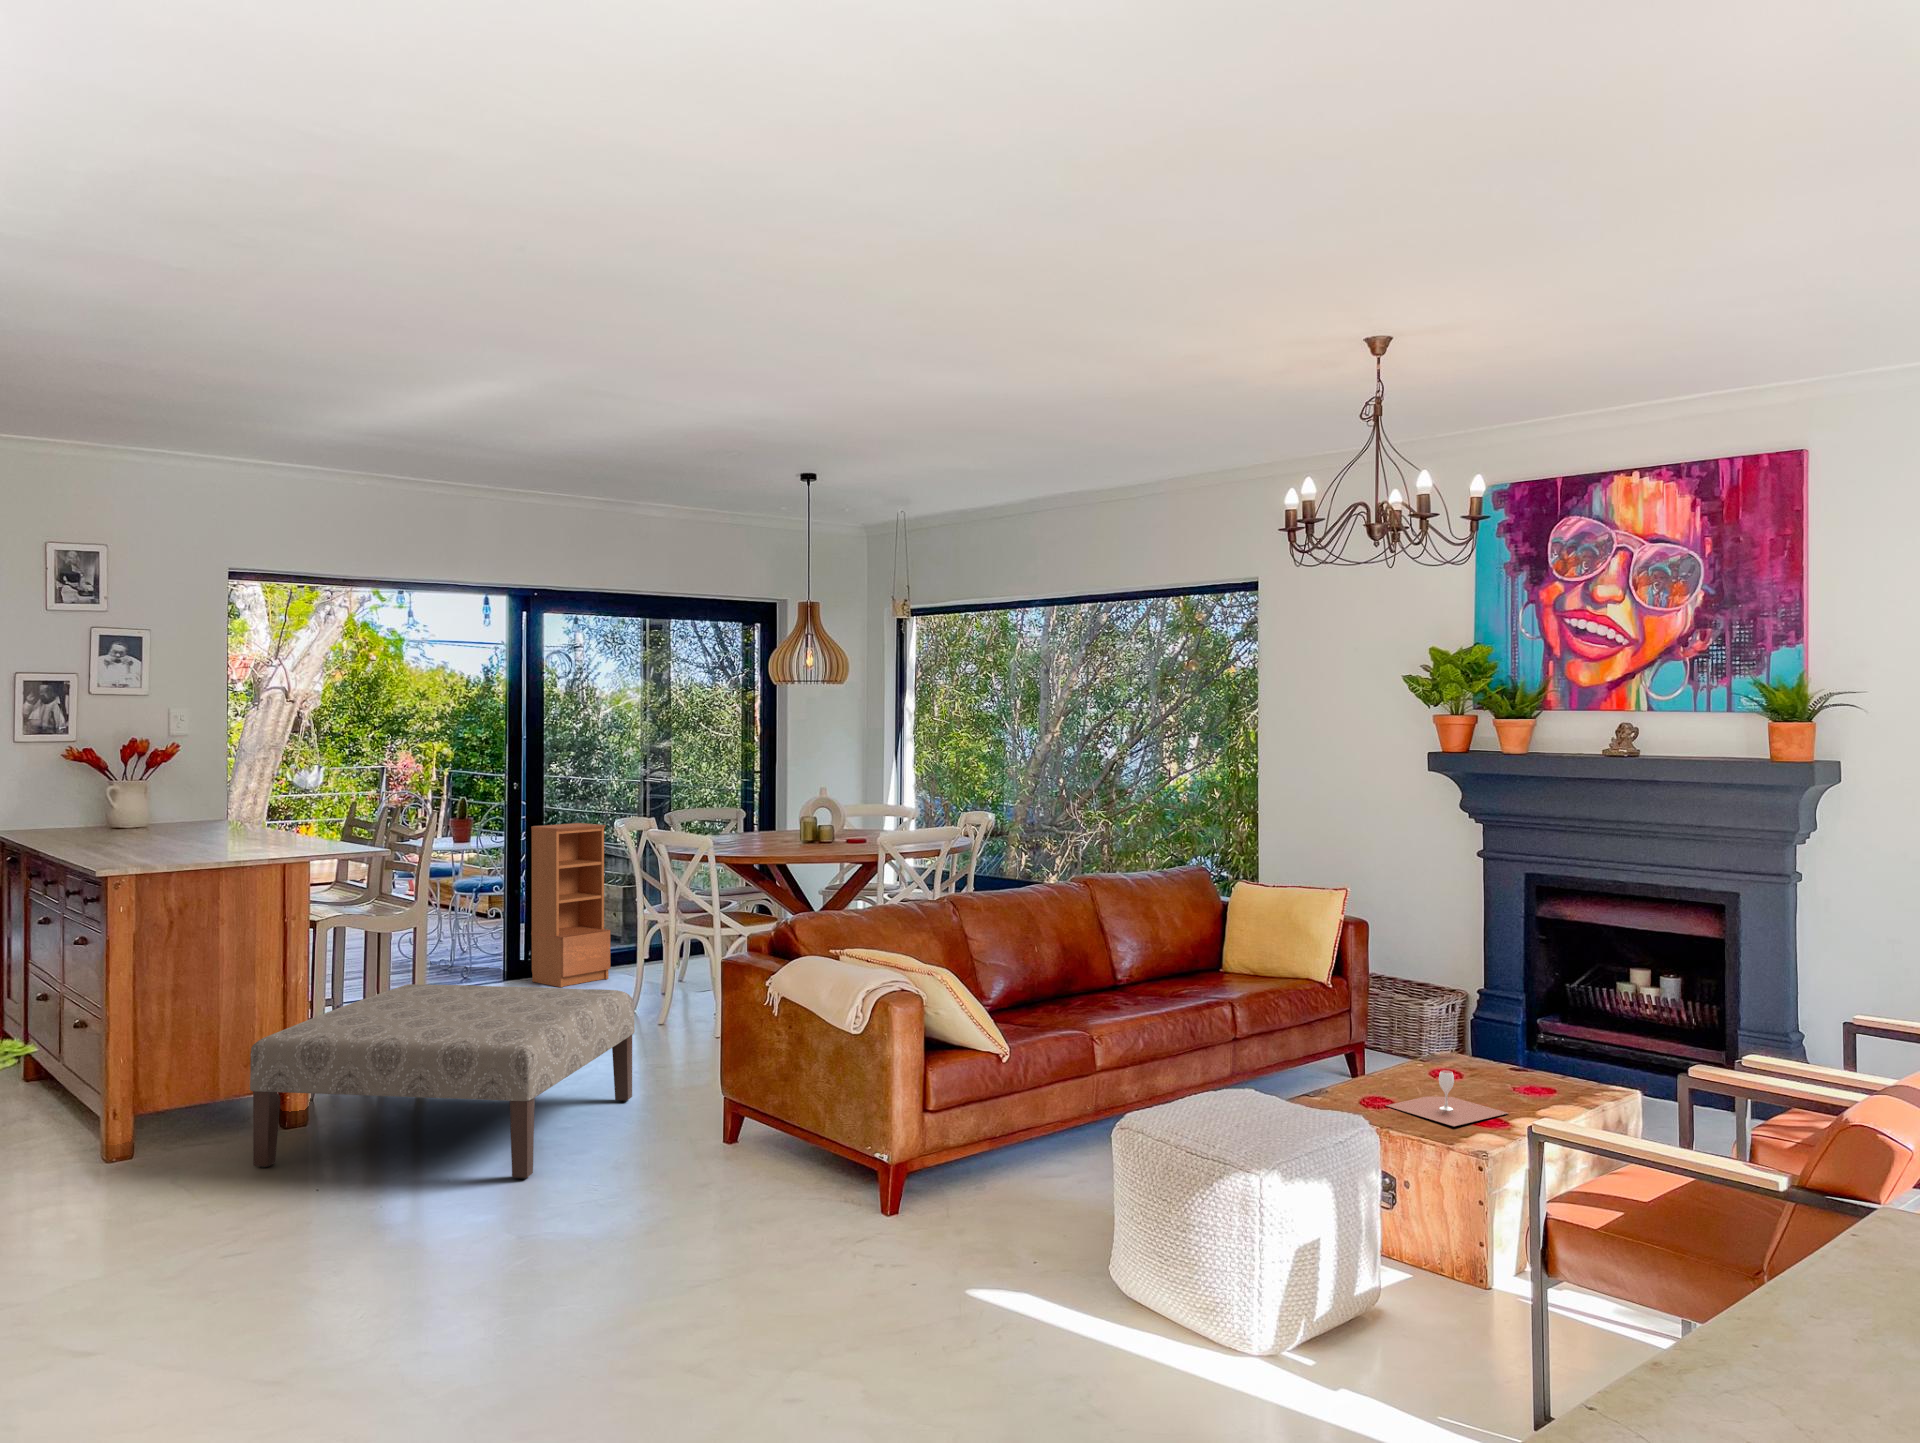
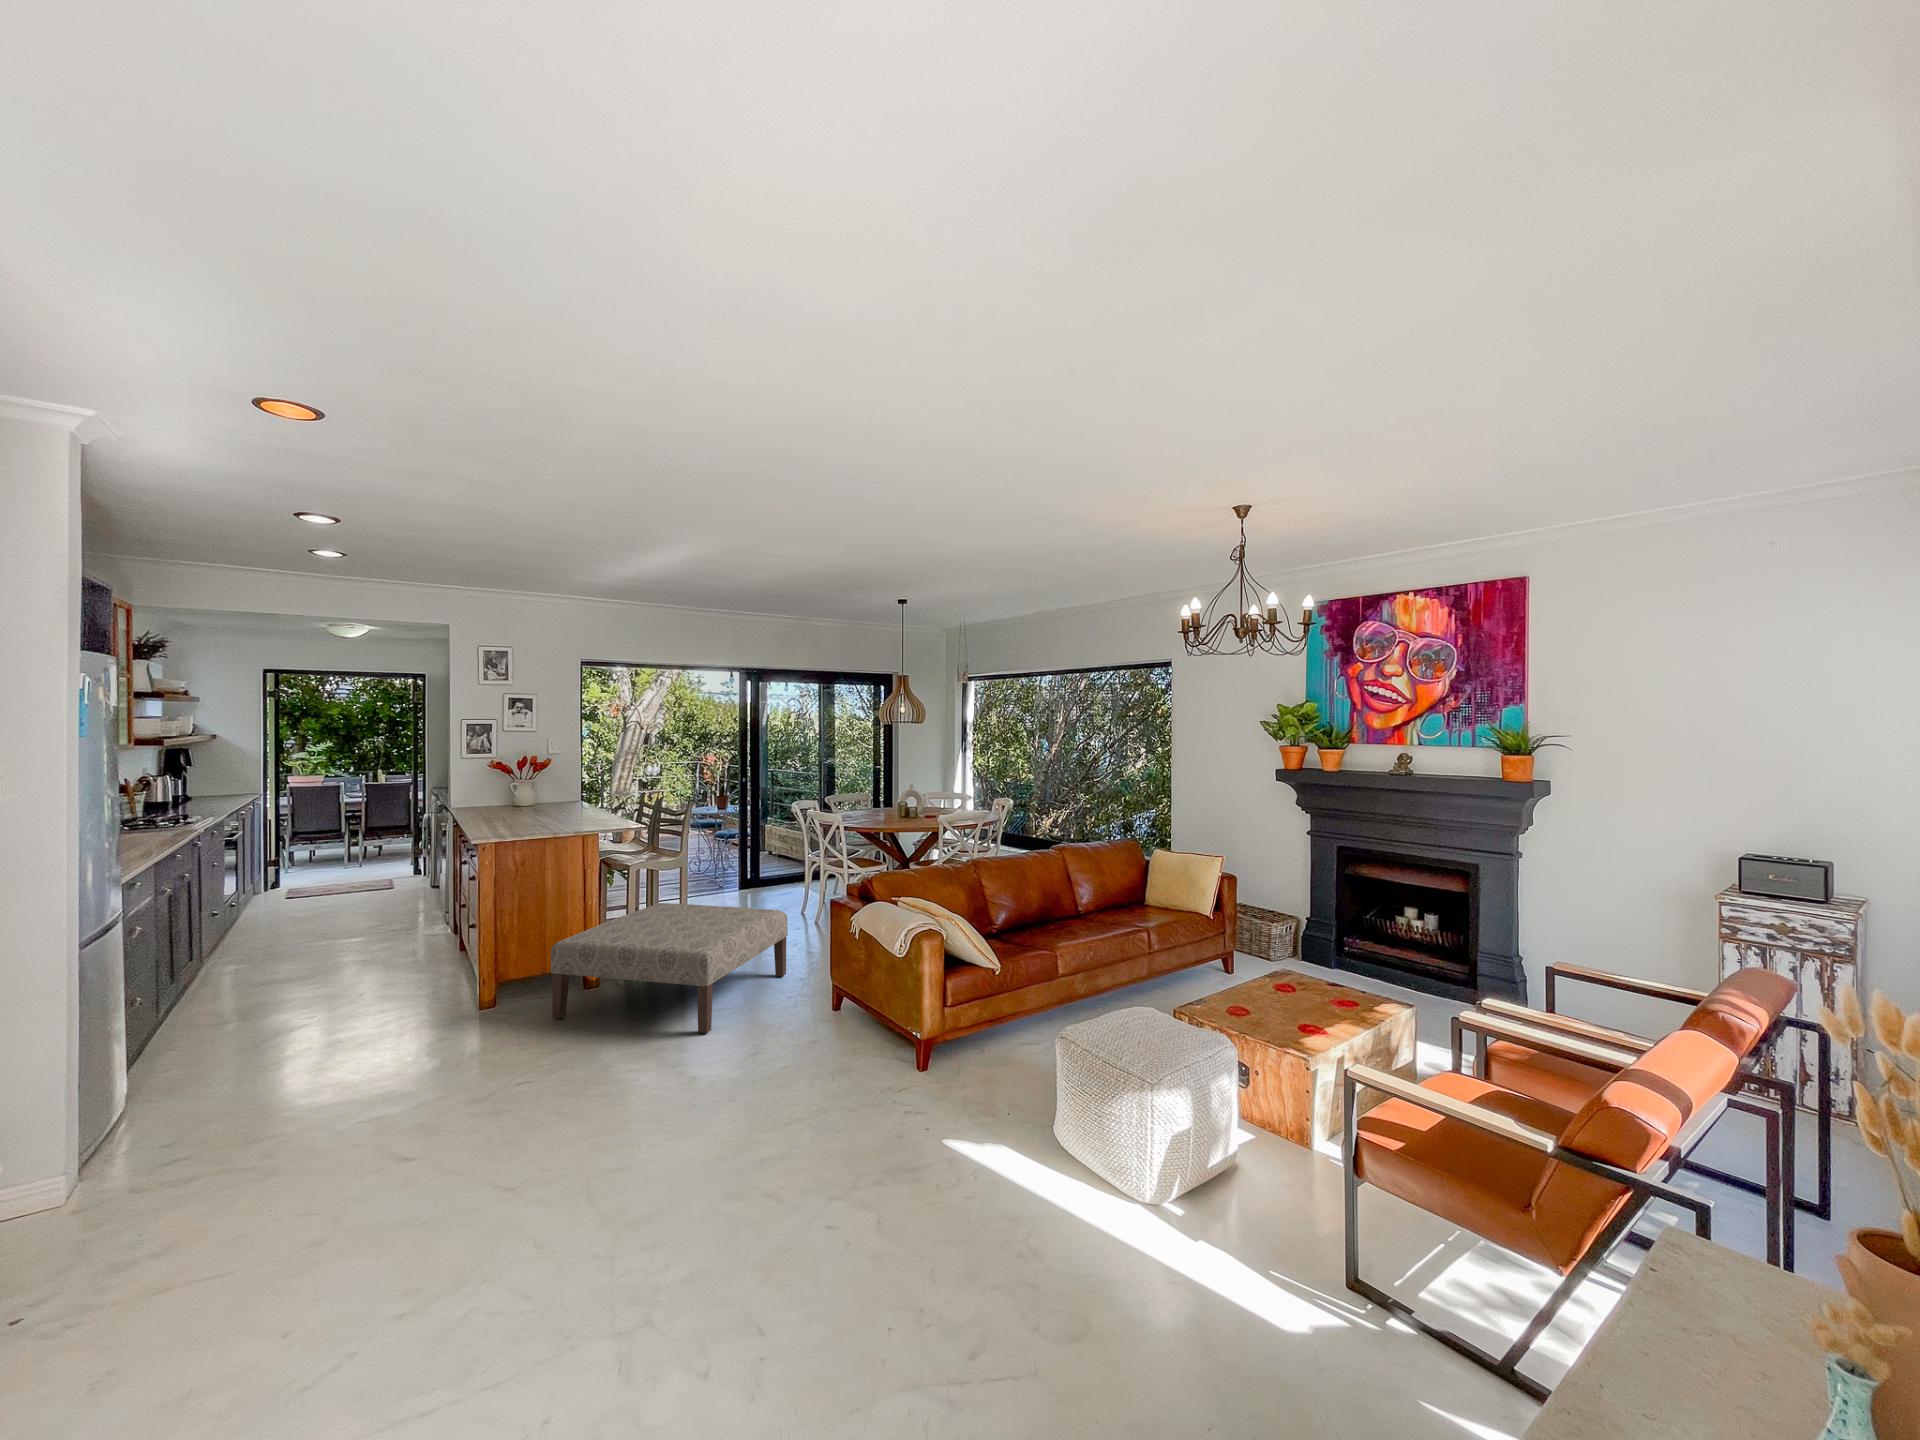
bookcase: present [531,823,610,987] -> none [753,801,797,895]
wine glass: present [1386,1070,1508,1126] -> none [1244,994,1330,1036]

